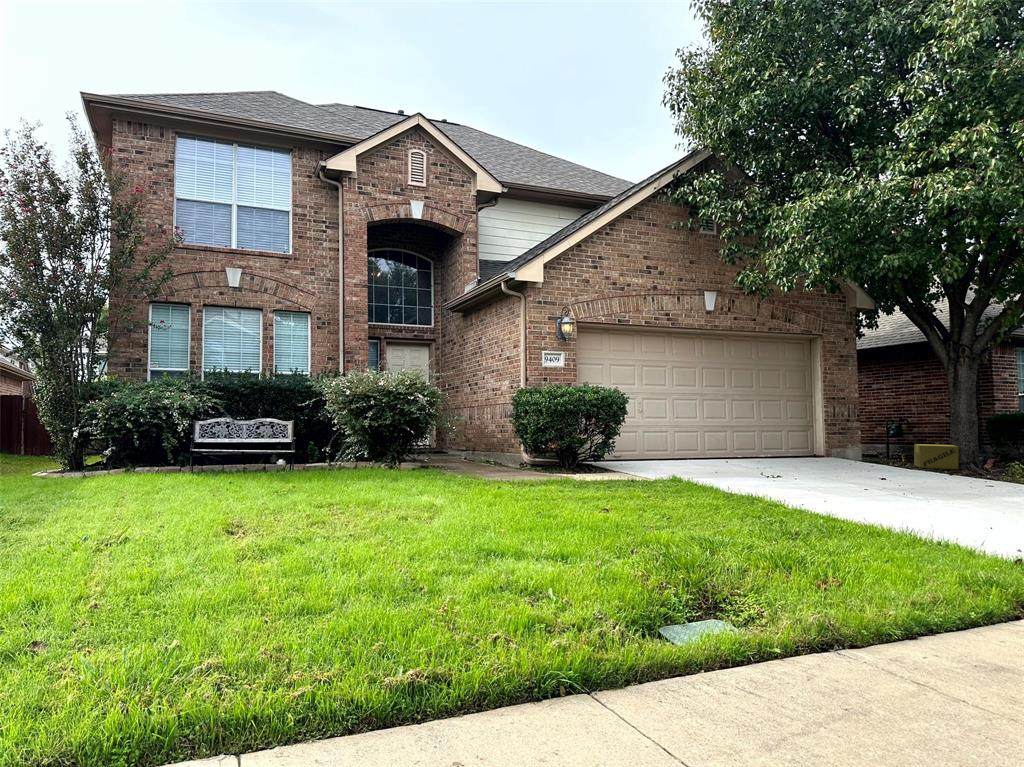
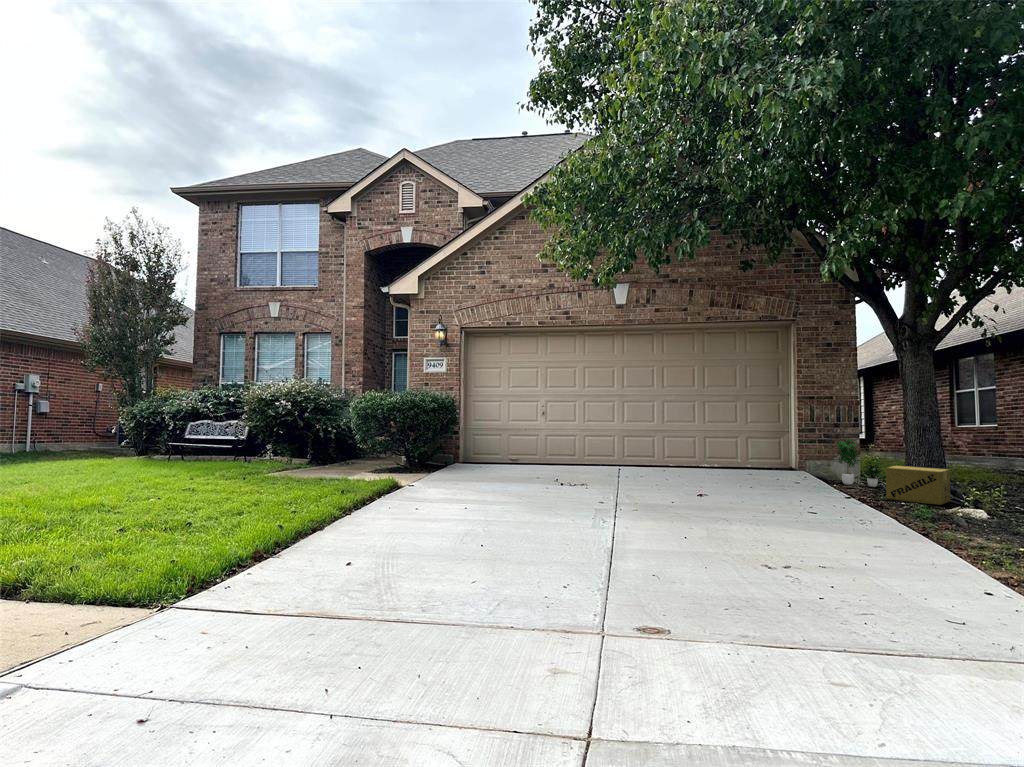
potted plant: none [855,424,891,461] -> present [837,439,882,487]

